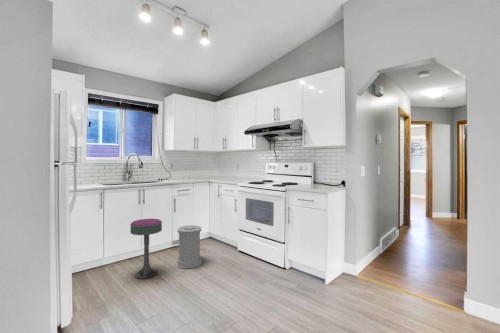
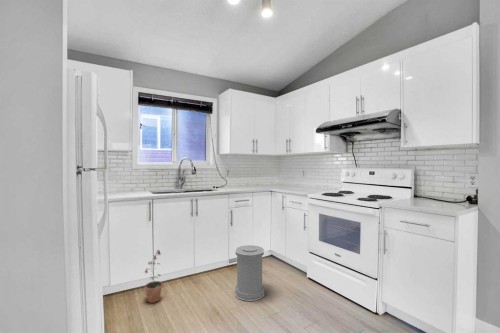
bar stool: present [130,219,162,278] -> none [182,237,217,311]
potted plant: none [95,232,112,276] -> present [145,250,162,303]

